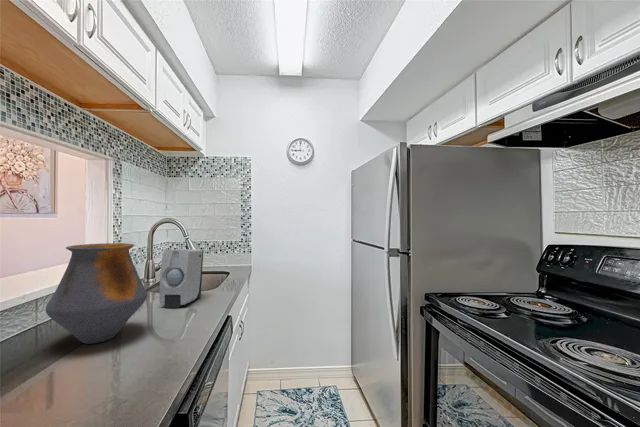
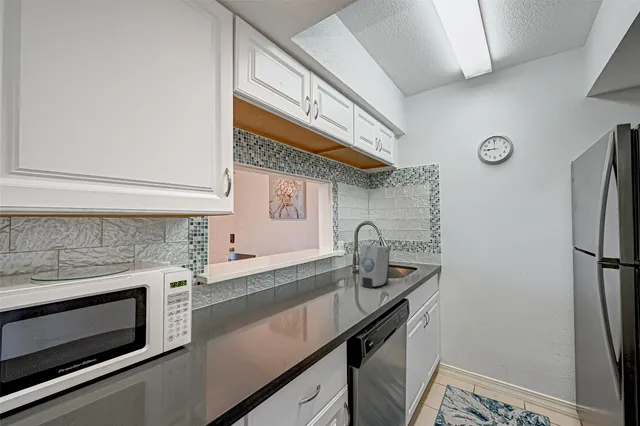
vase: present [46,243,147,344] -> none [302,238,349,298]

